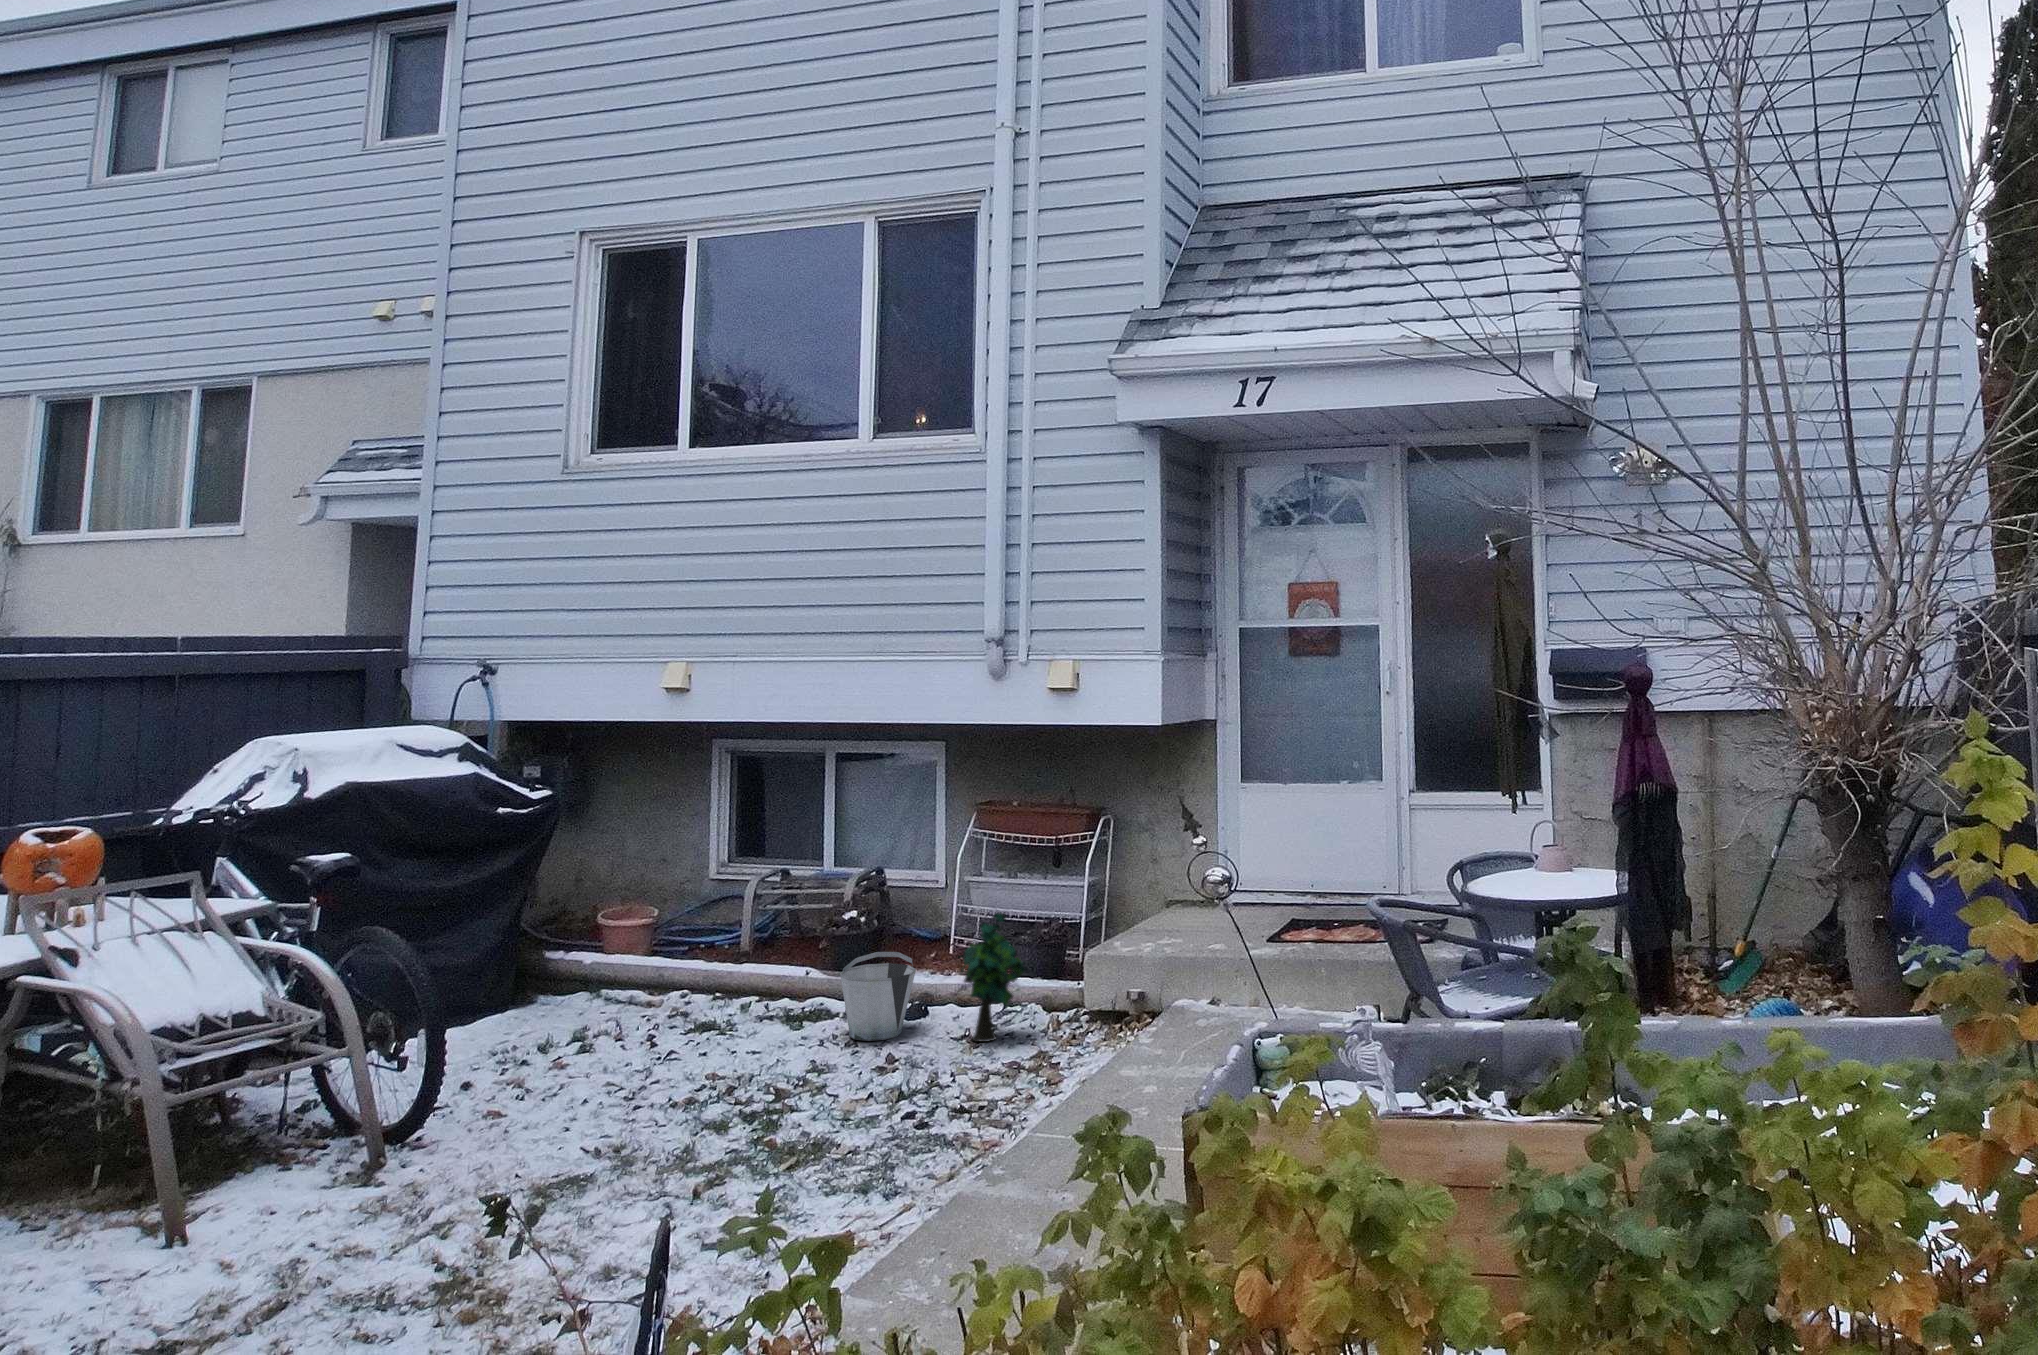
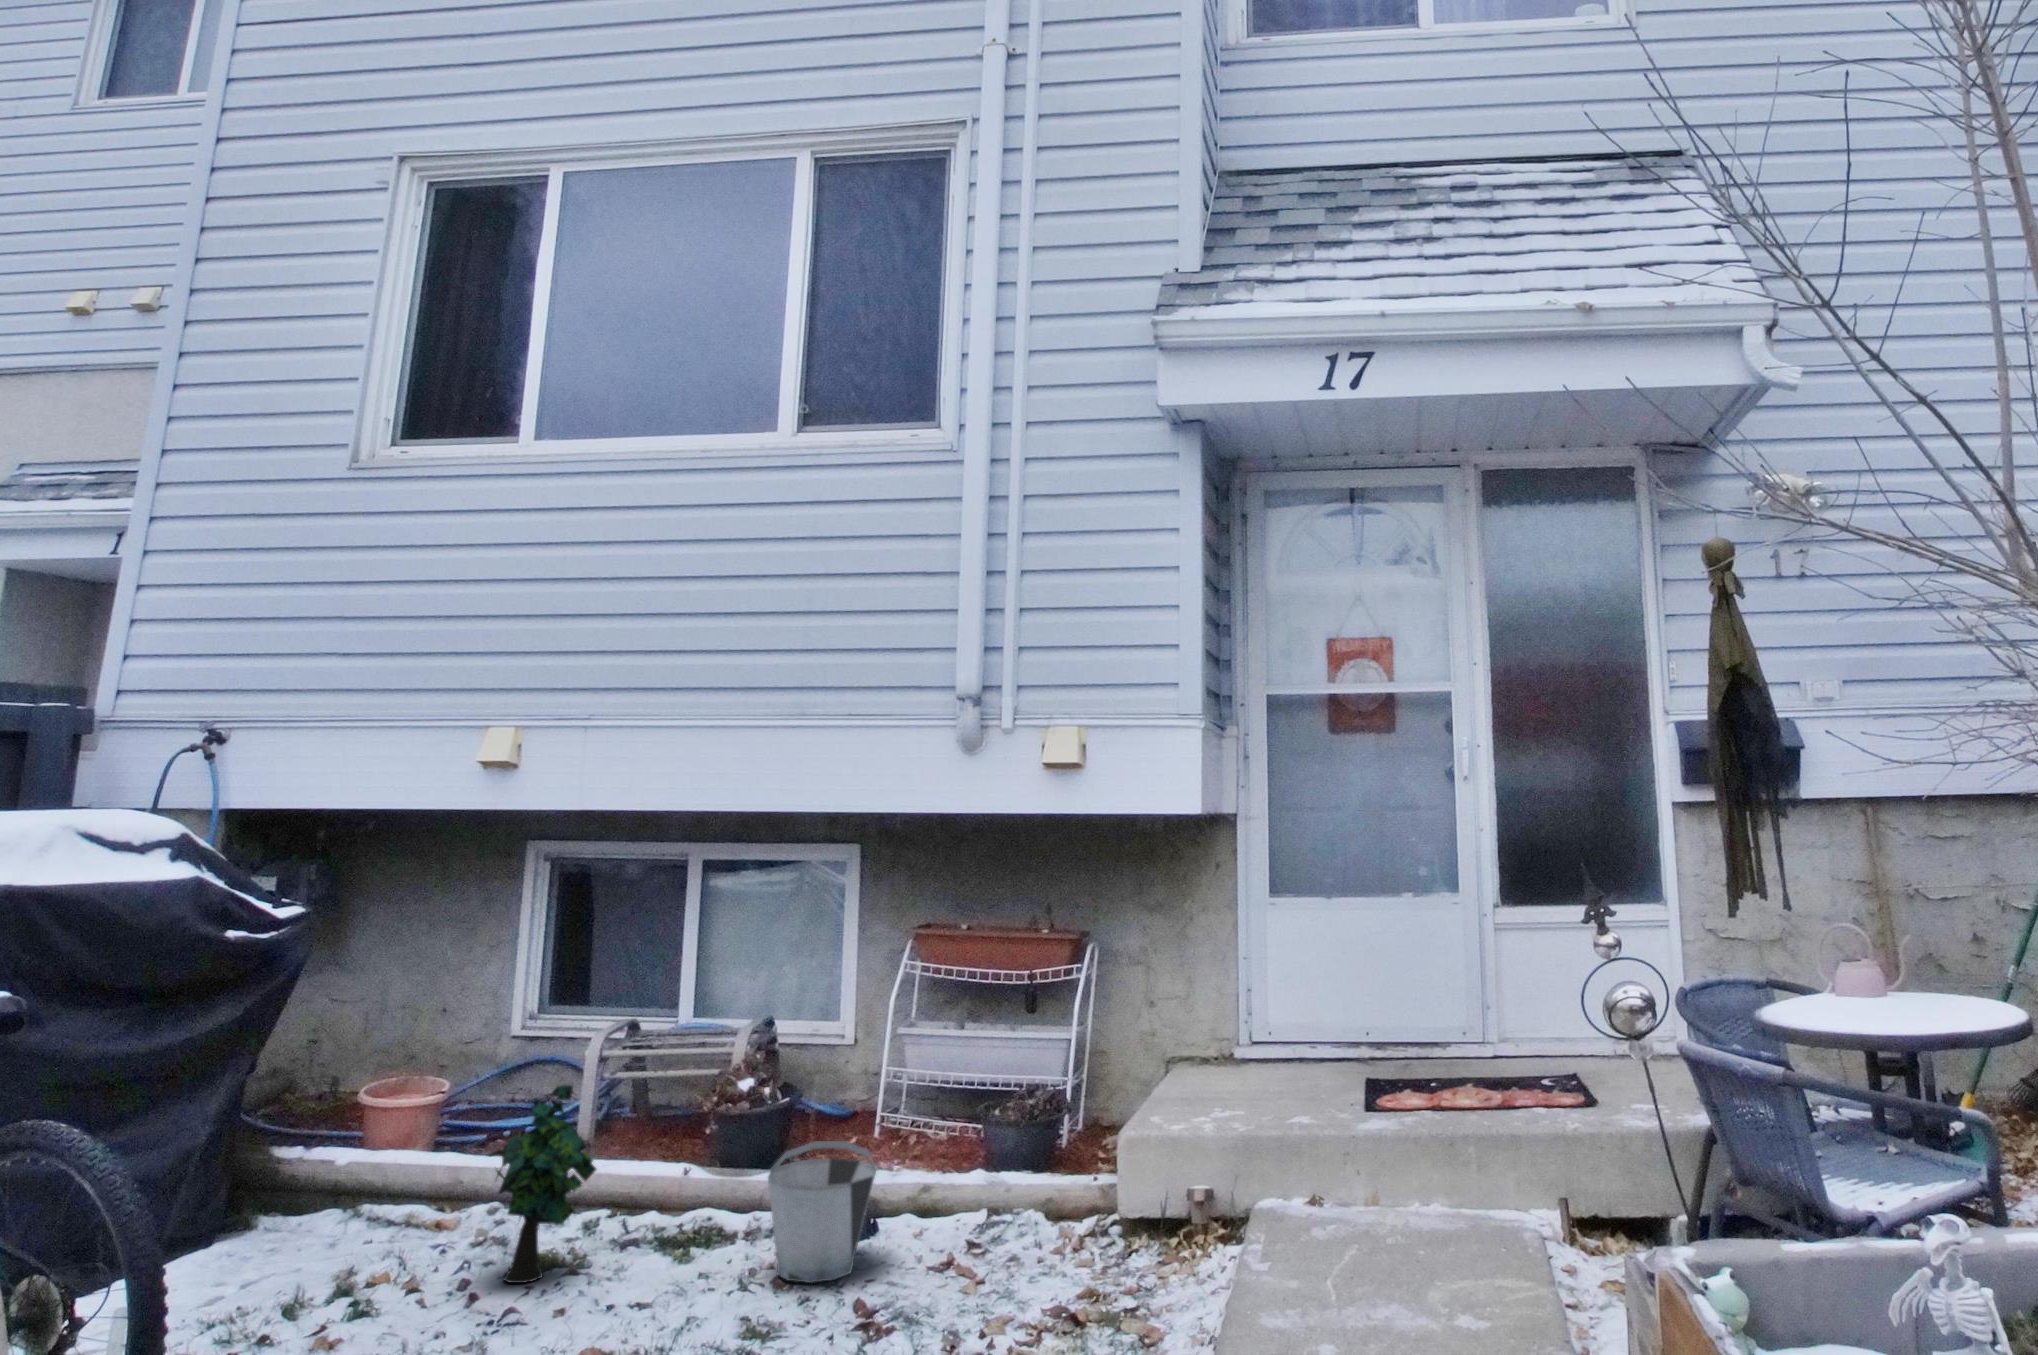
decorative plant: present [957,912,1026,1042] -> present [492,1085,596,1283]

